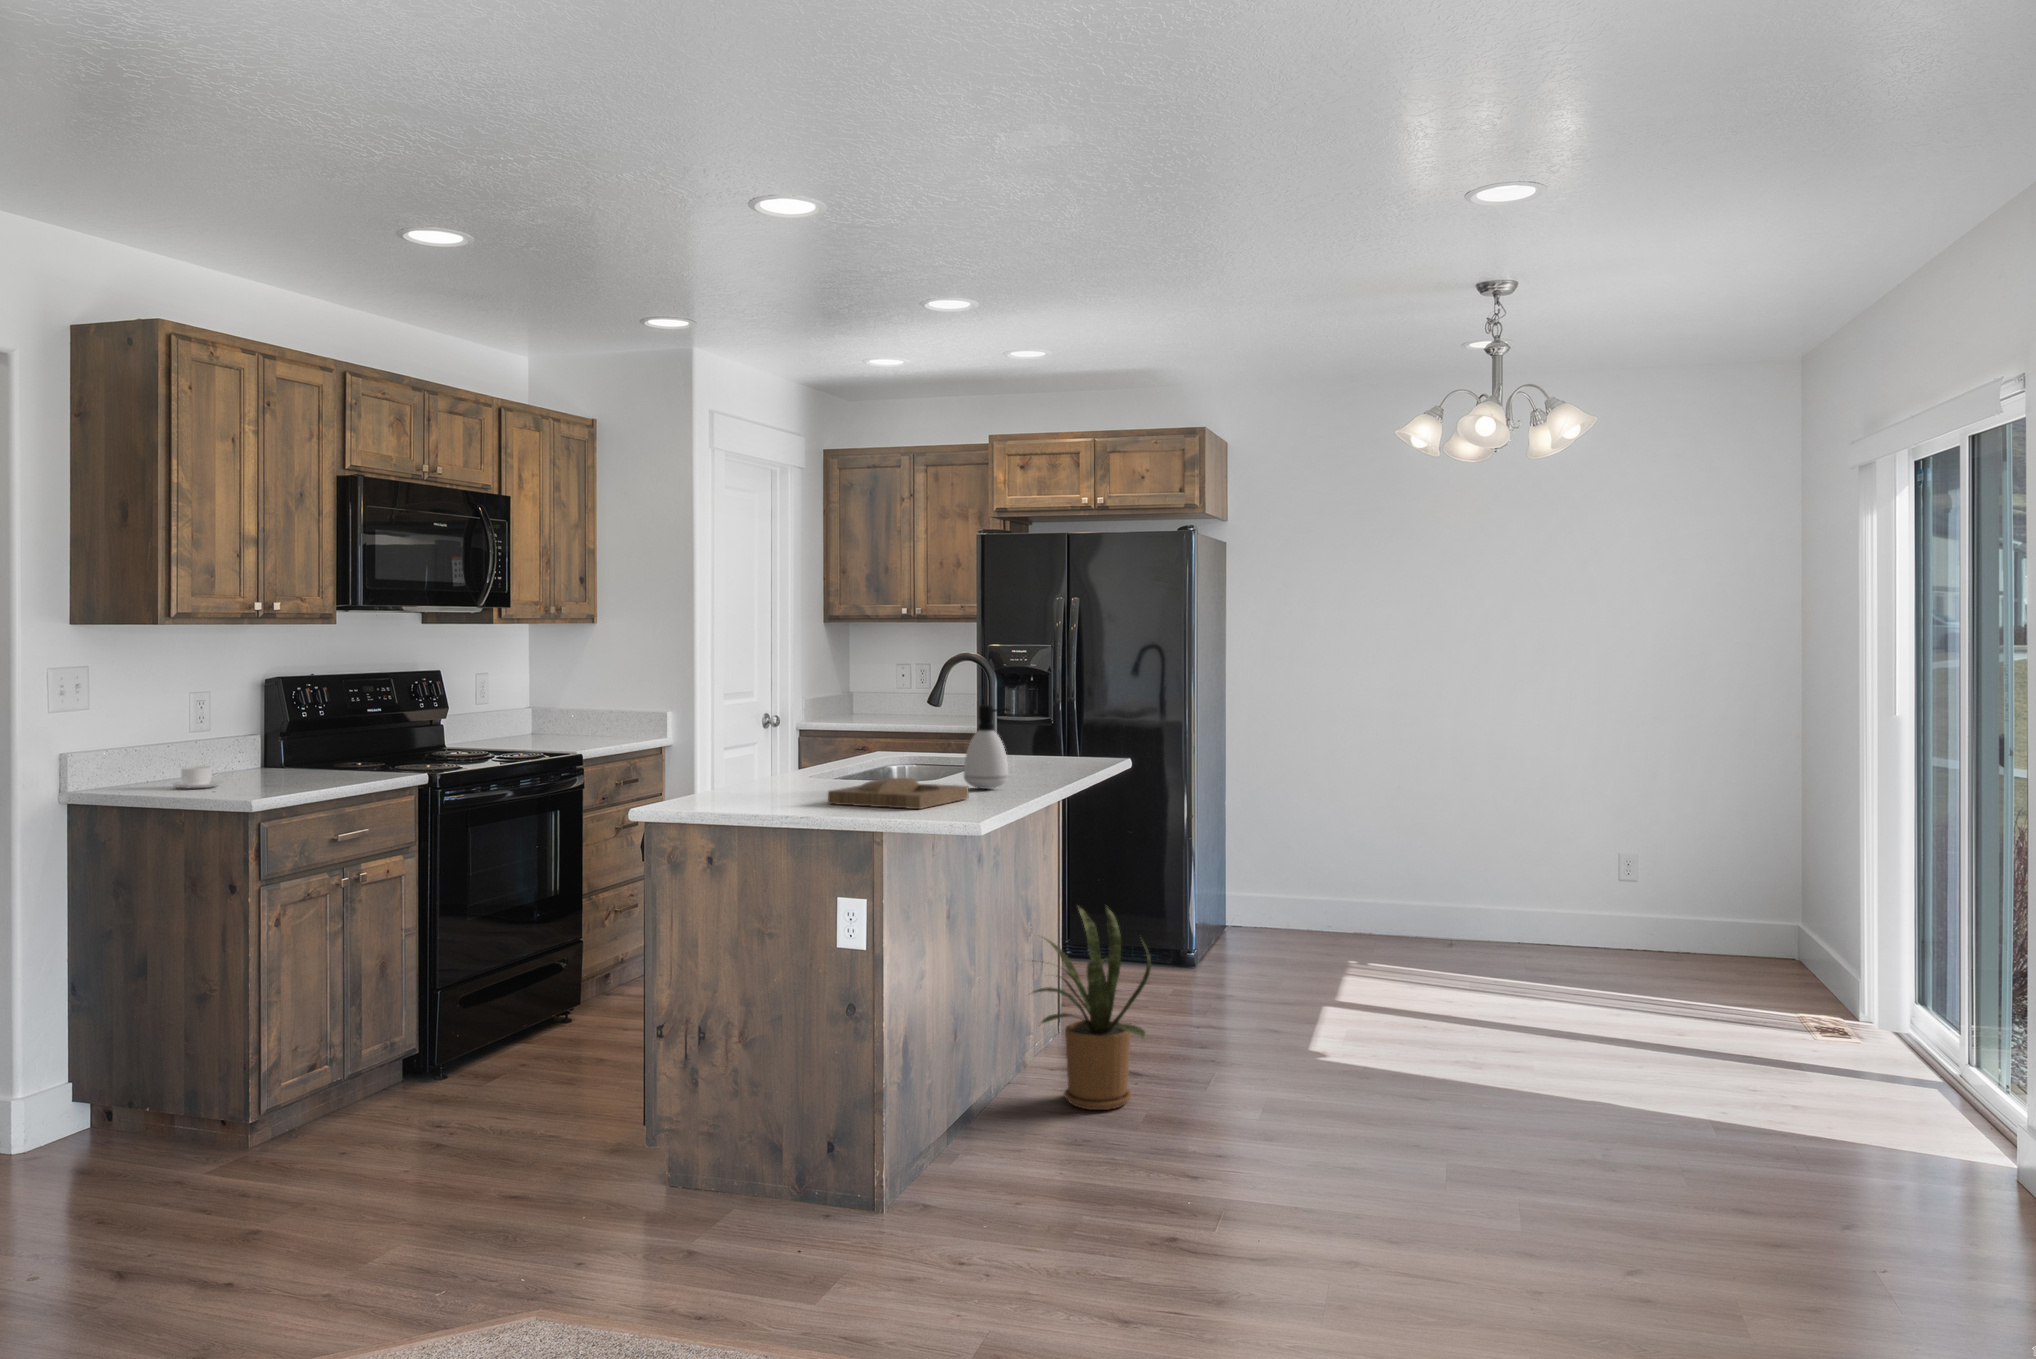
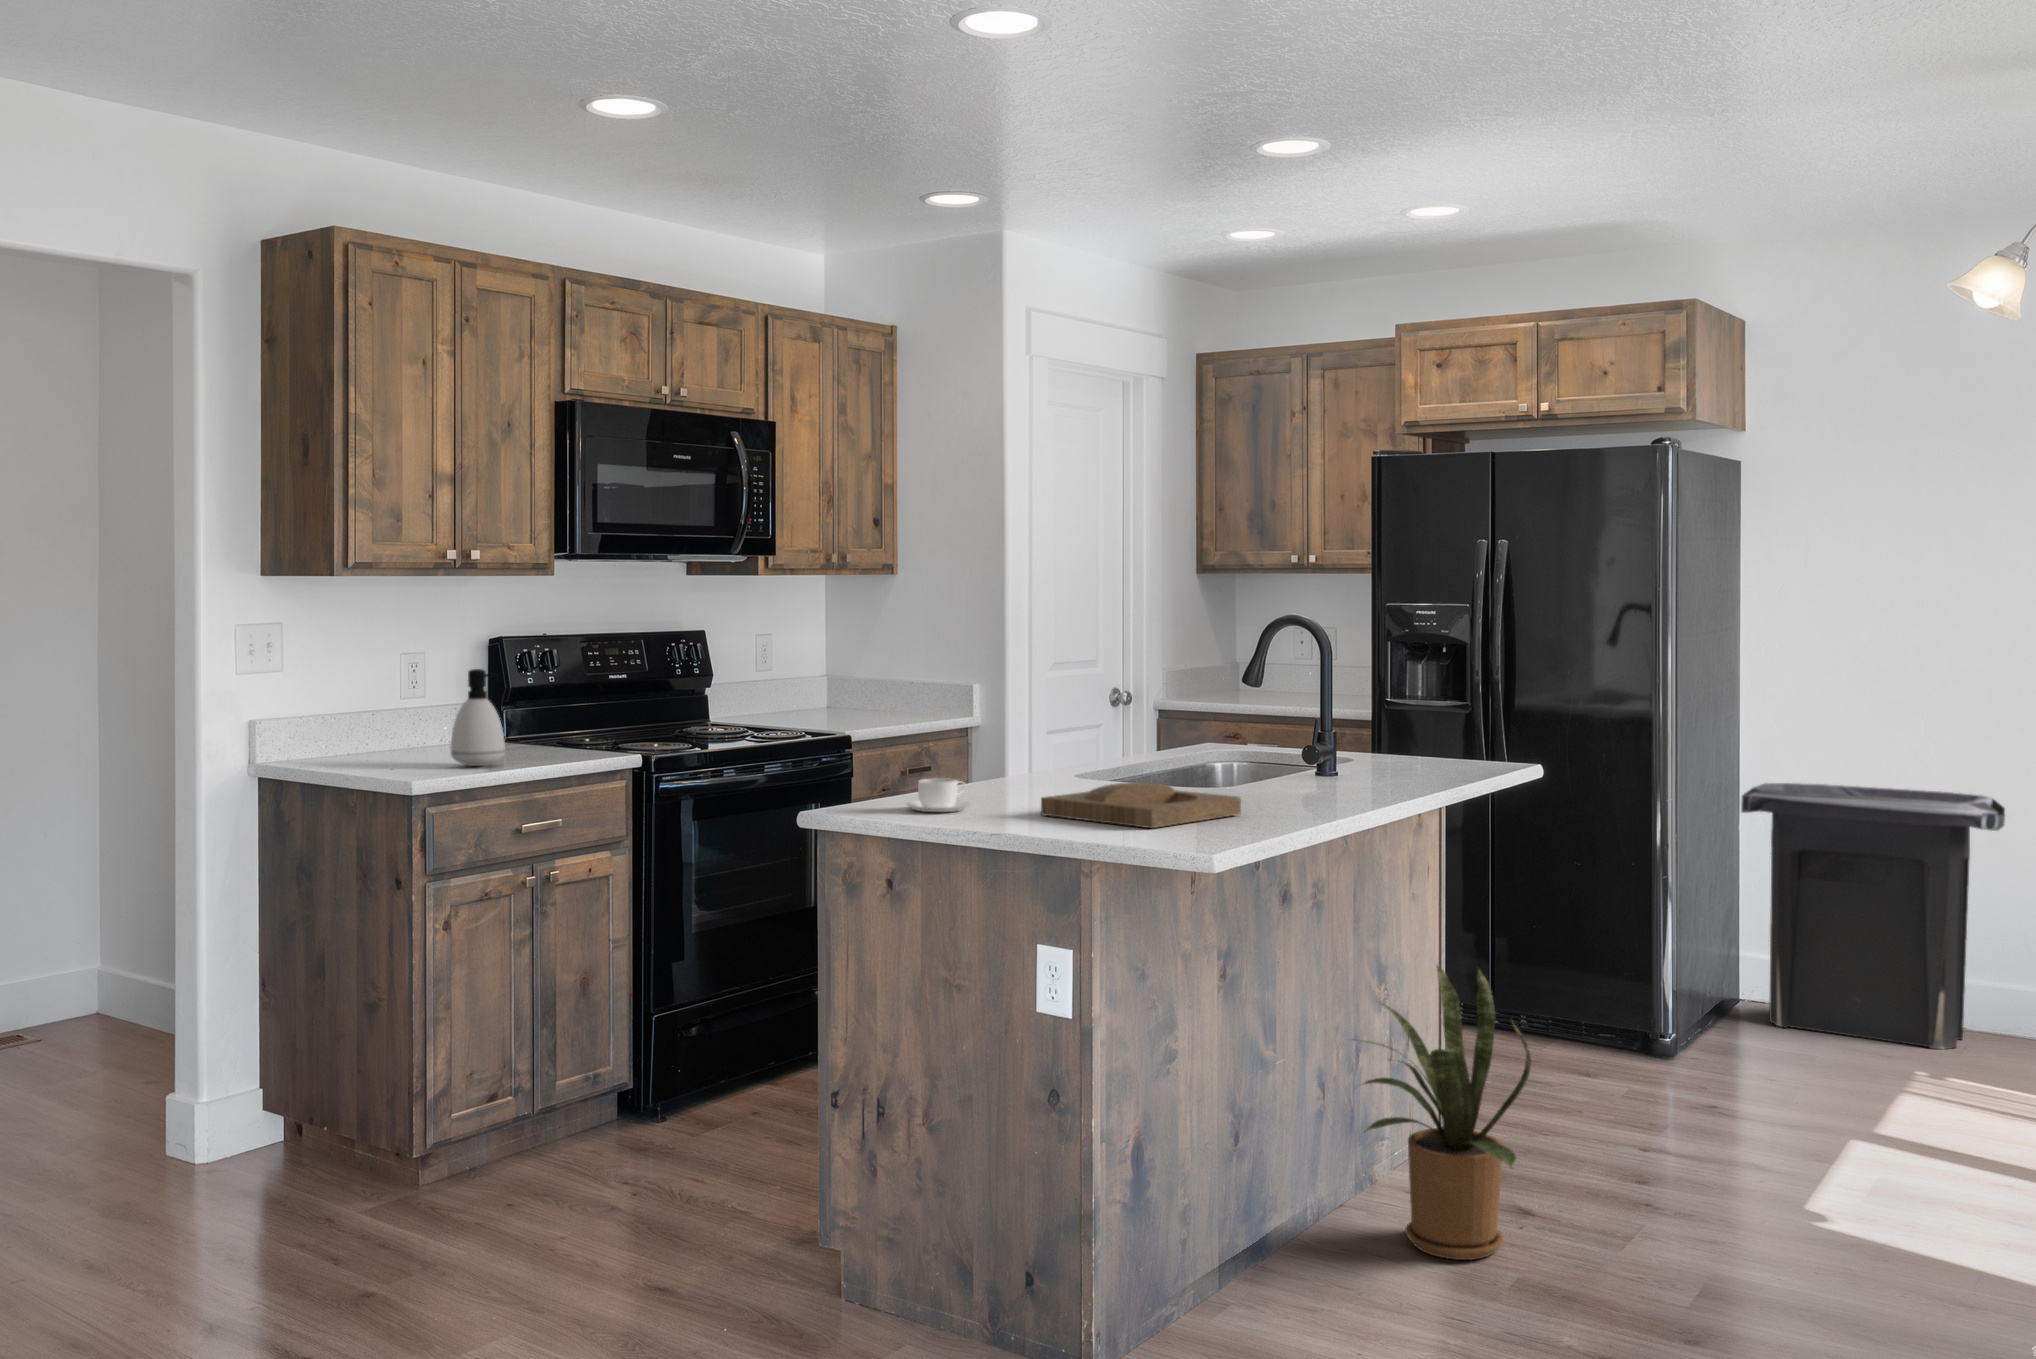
soap dispenser: present [964,705,1009,789] -> present [451,669,505,766]
coffee cup: present [173,766,222,788] -> present [907,778,971,812]
trash can: none [1235,774,1403,954] -> present [1741,783,2005,1049]

